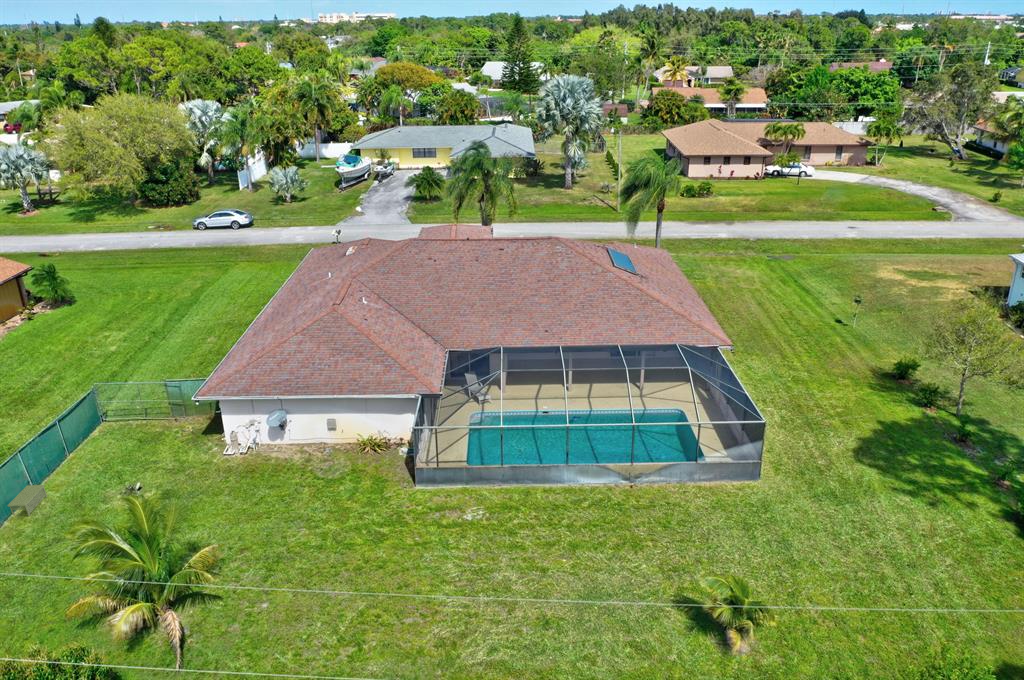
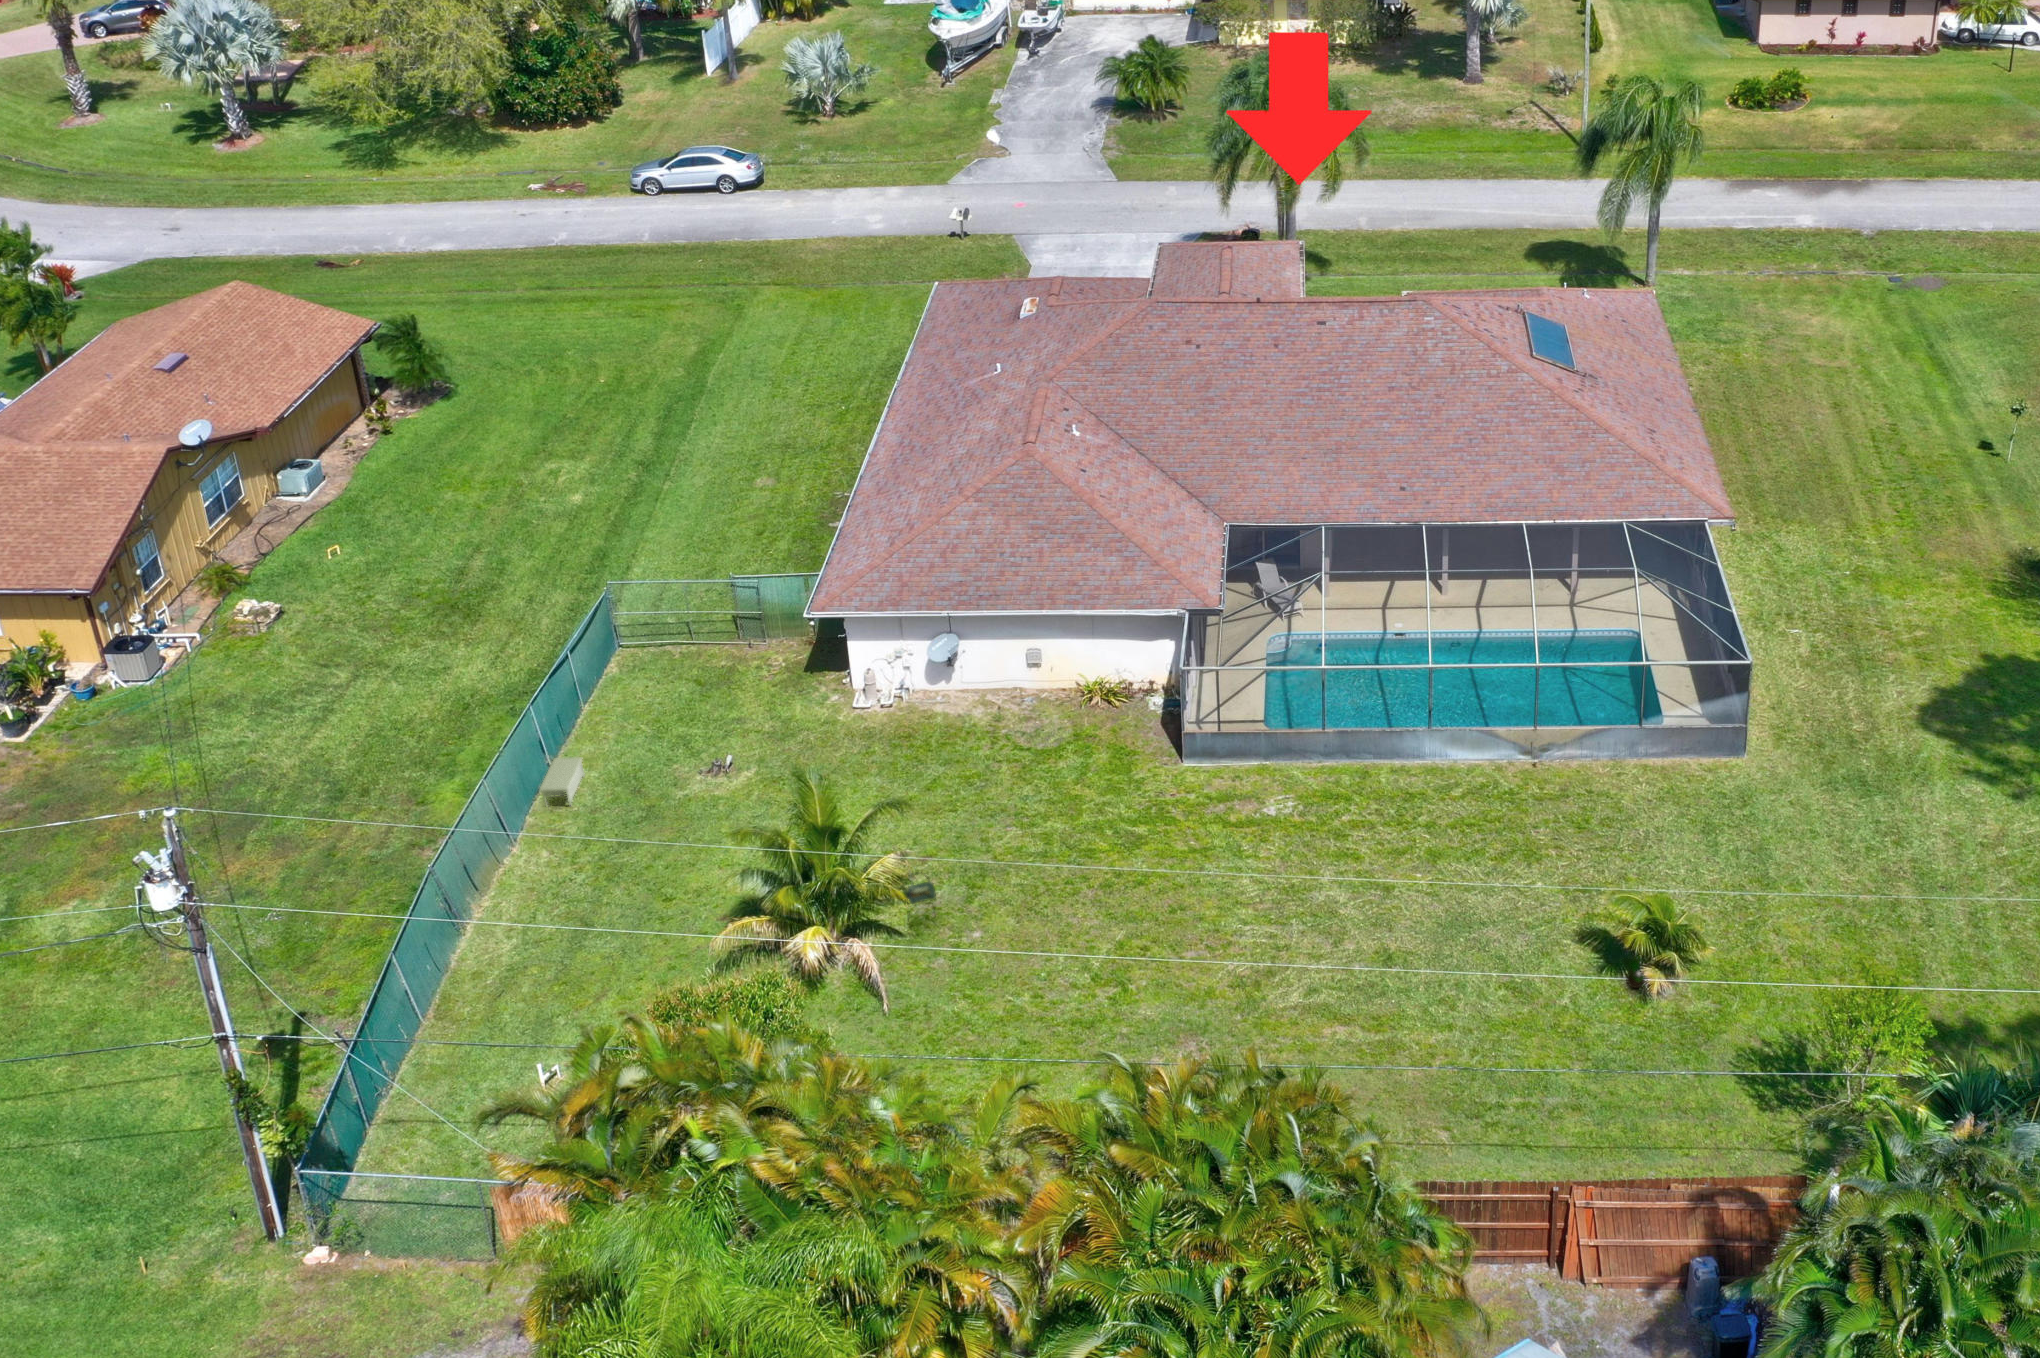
chair: none [213,560,239,597] -> present [904,872,936,904]
potted tree: none [709,621,728,647] -> present [1622,957,1644,988]

